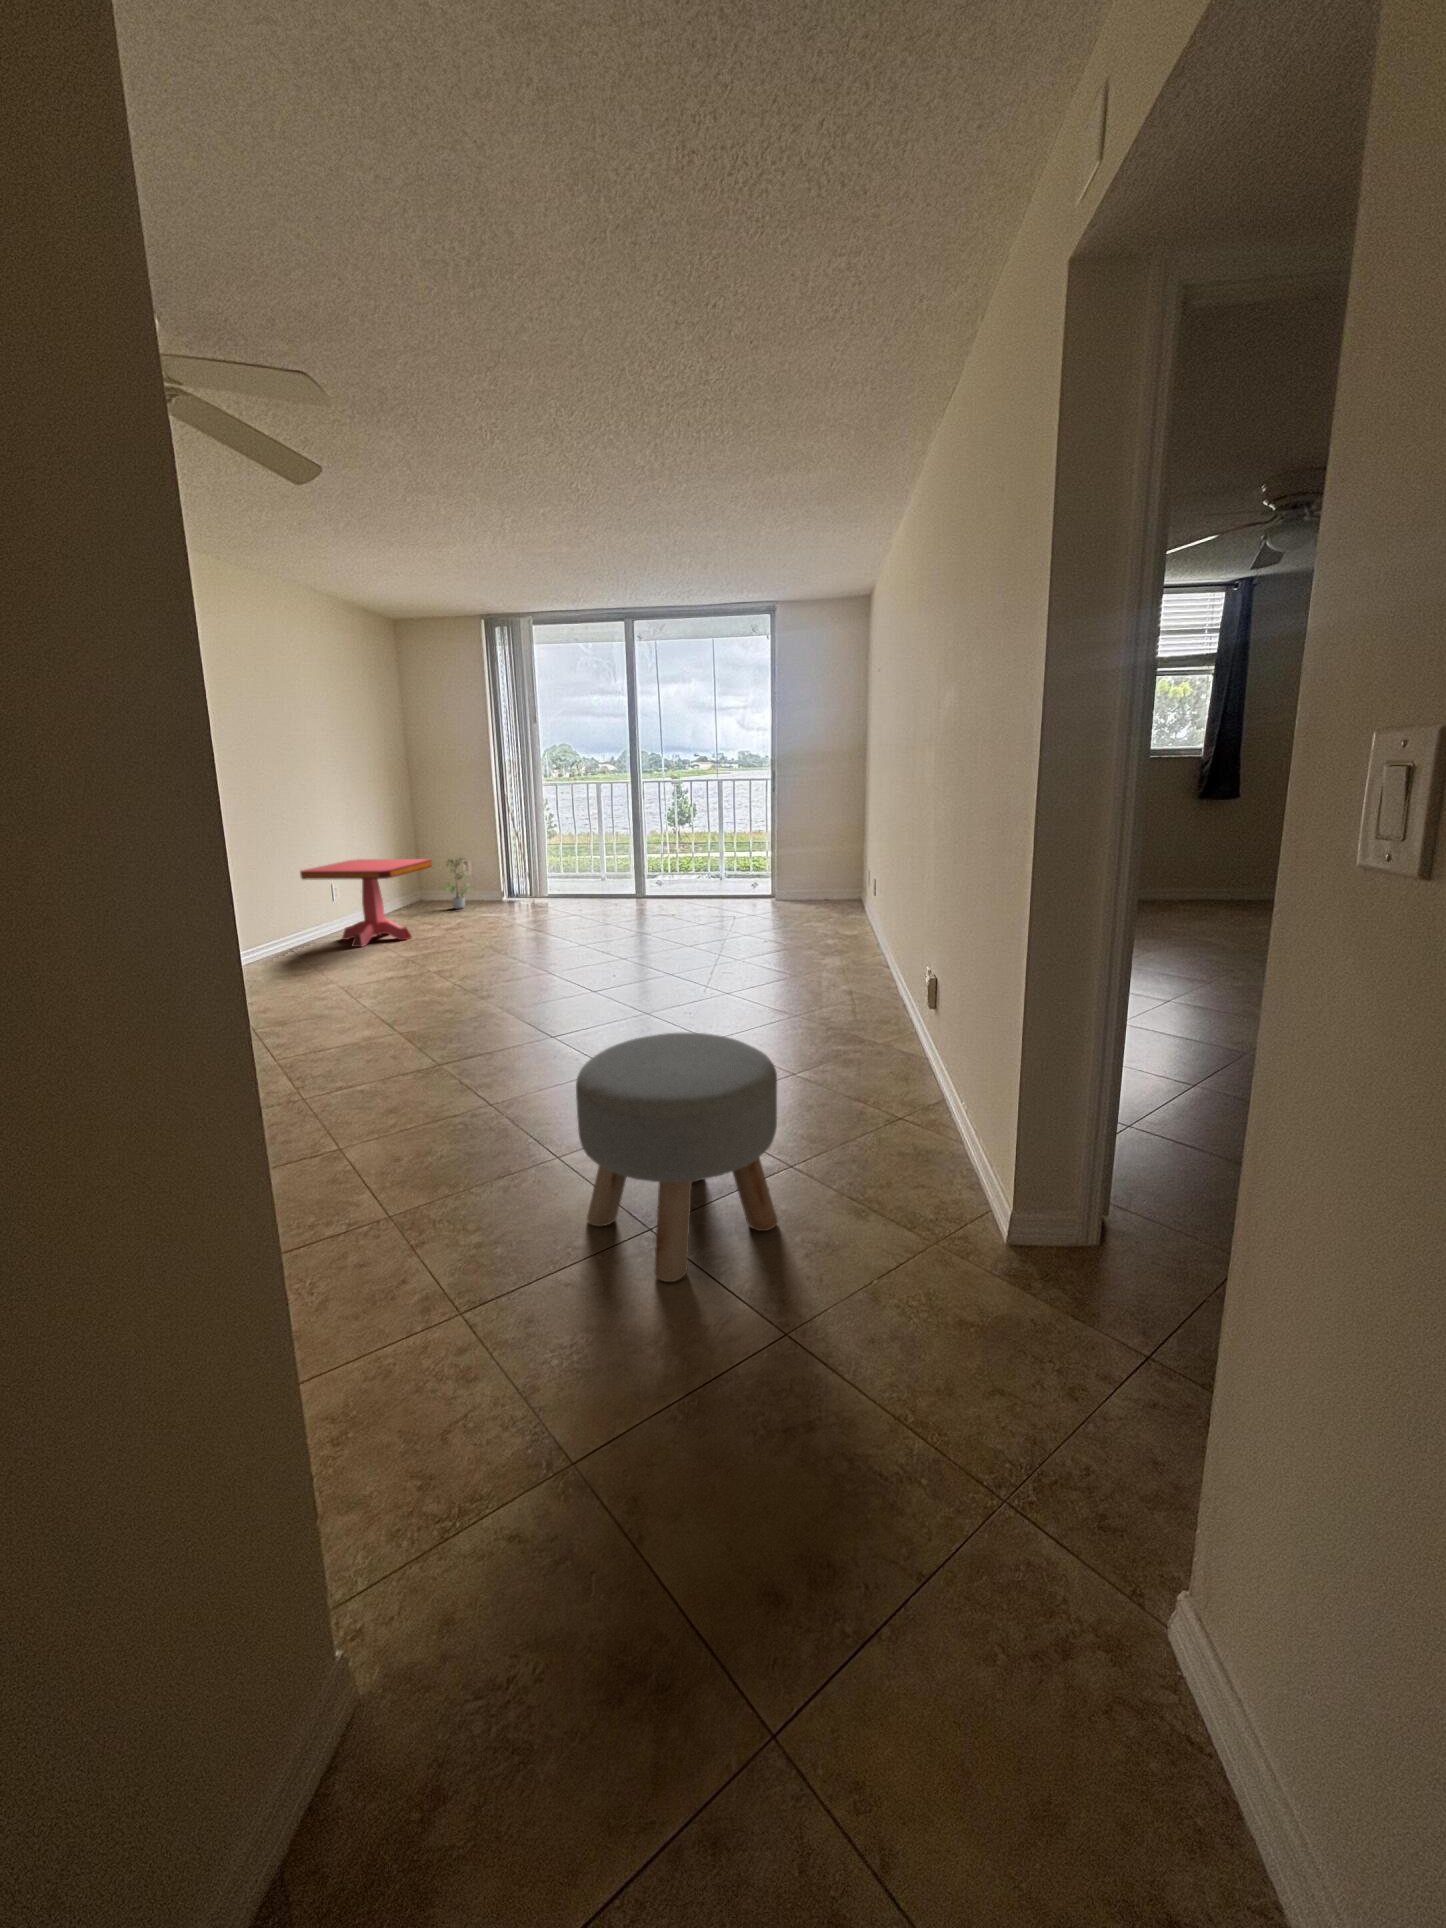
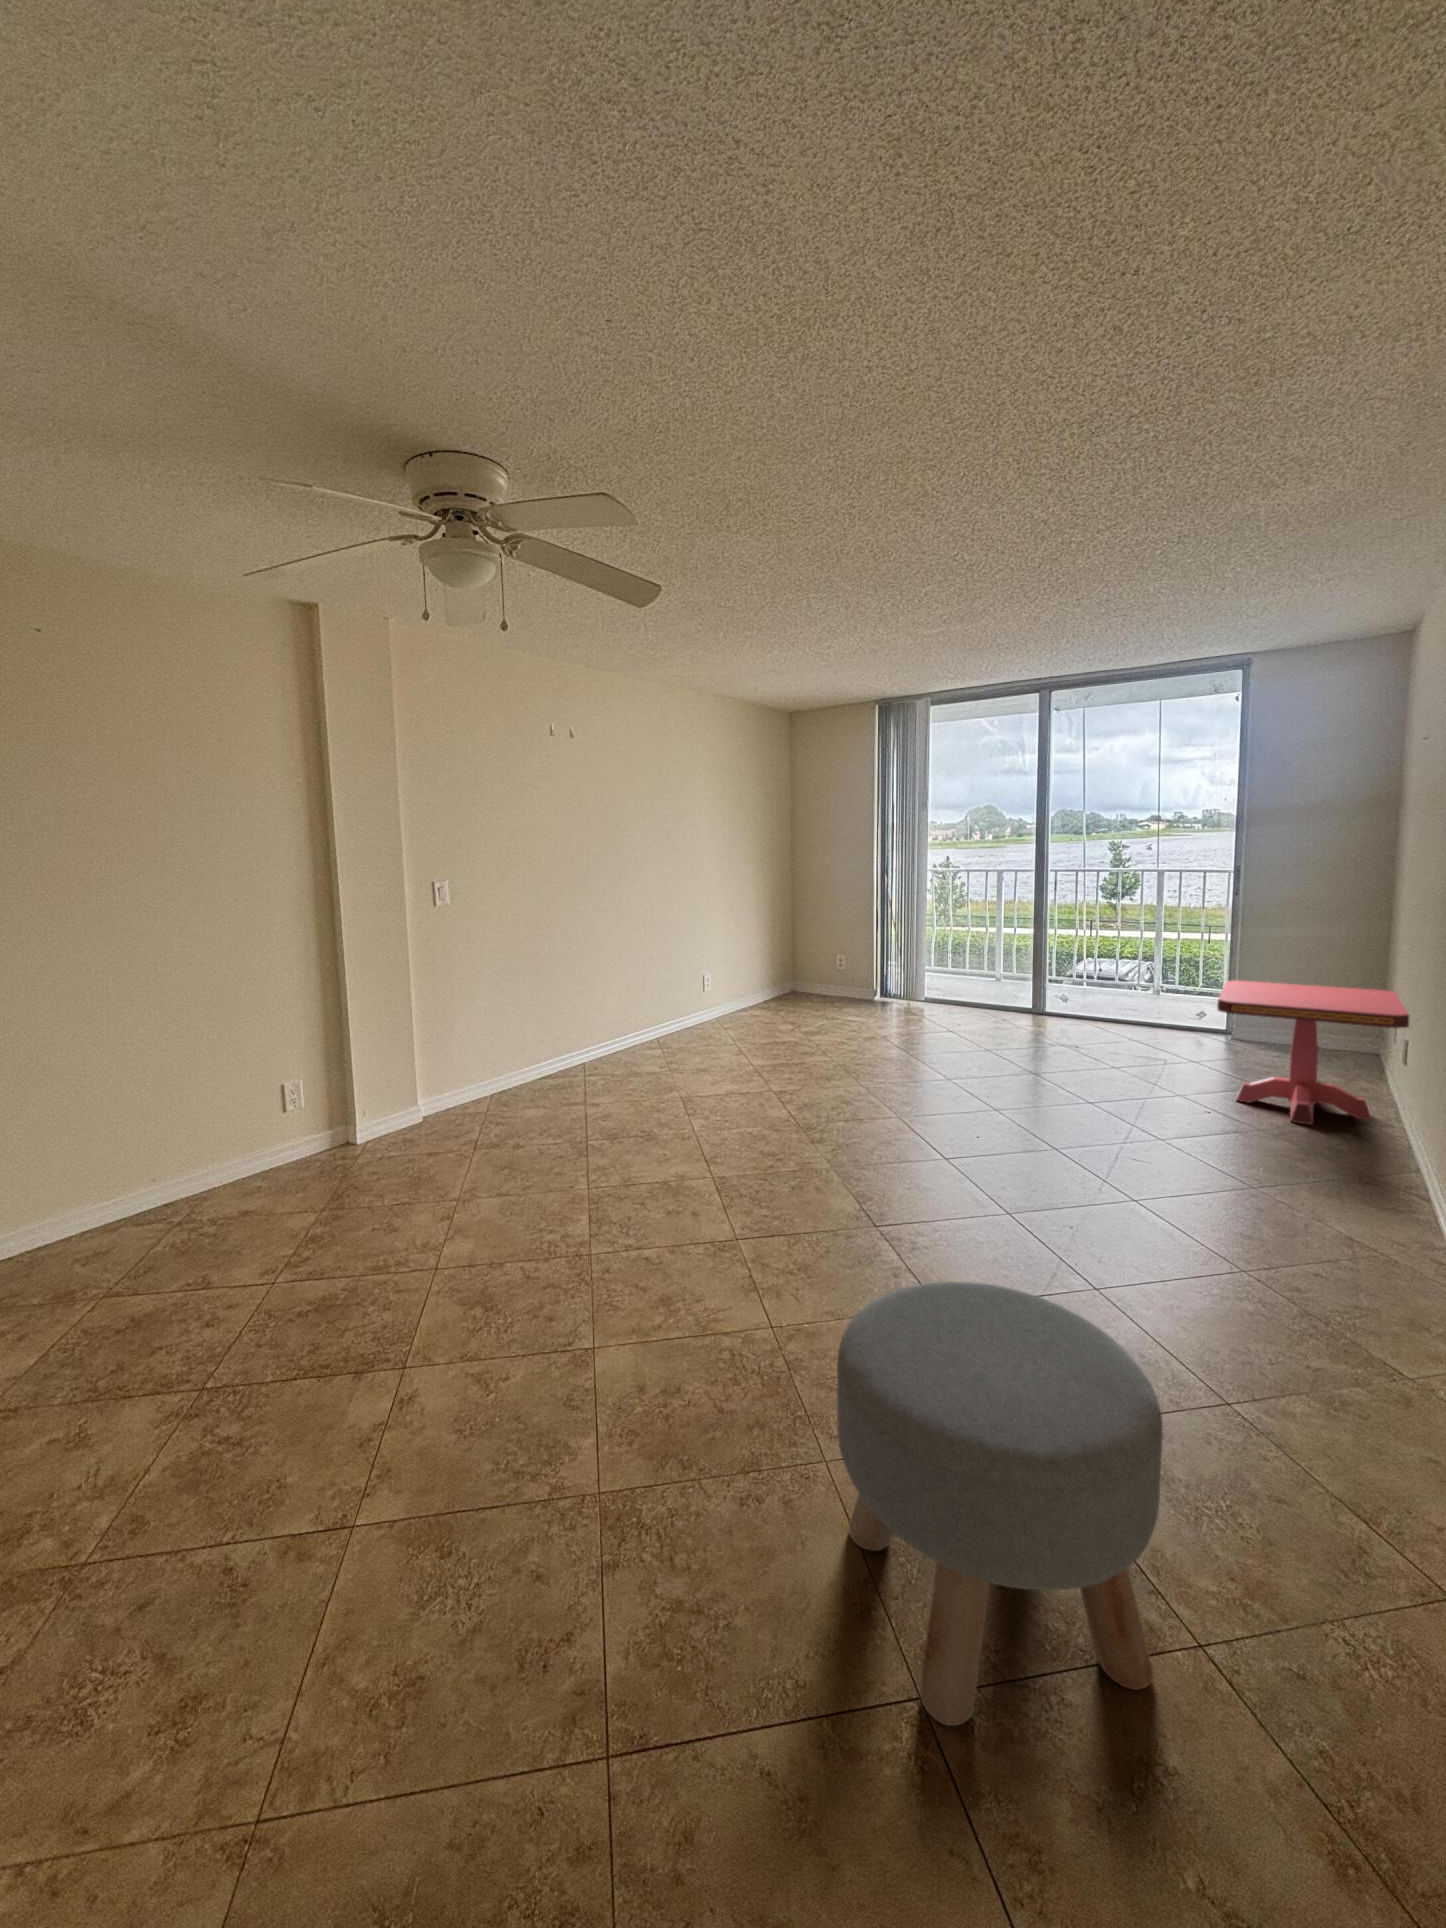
potted plant: present [444,858,469,909] -> none [815,950,846,1004]
side table: present [300,859,432,947] -> present [1218,980,1409,1125]

